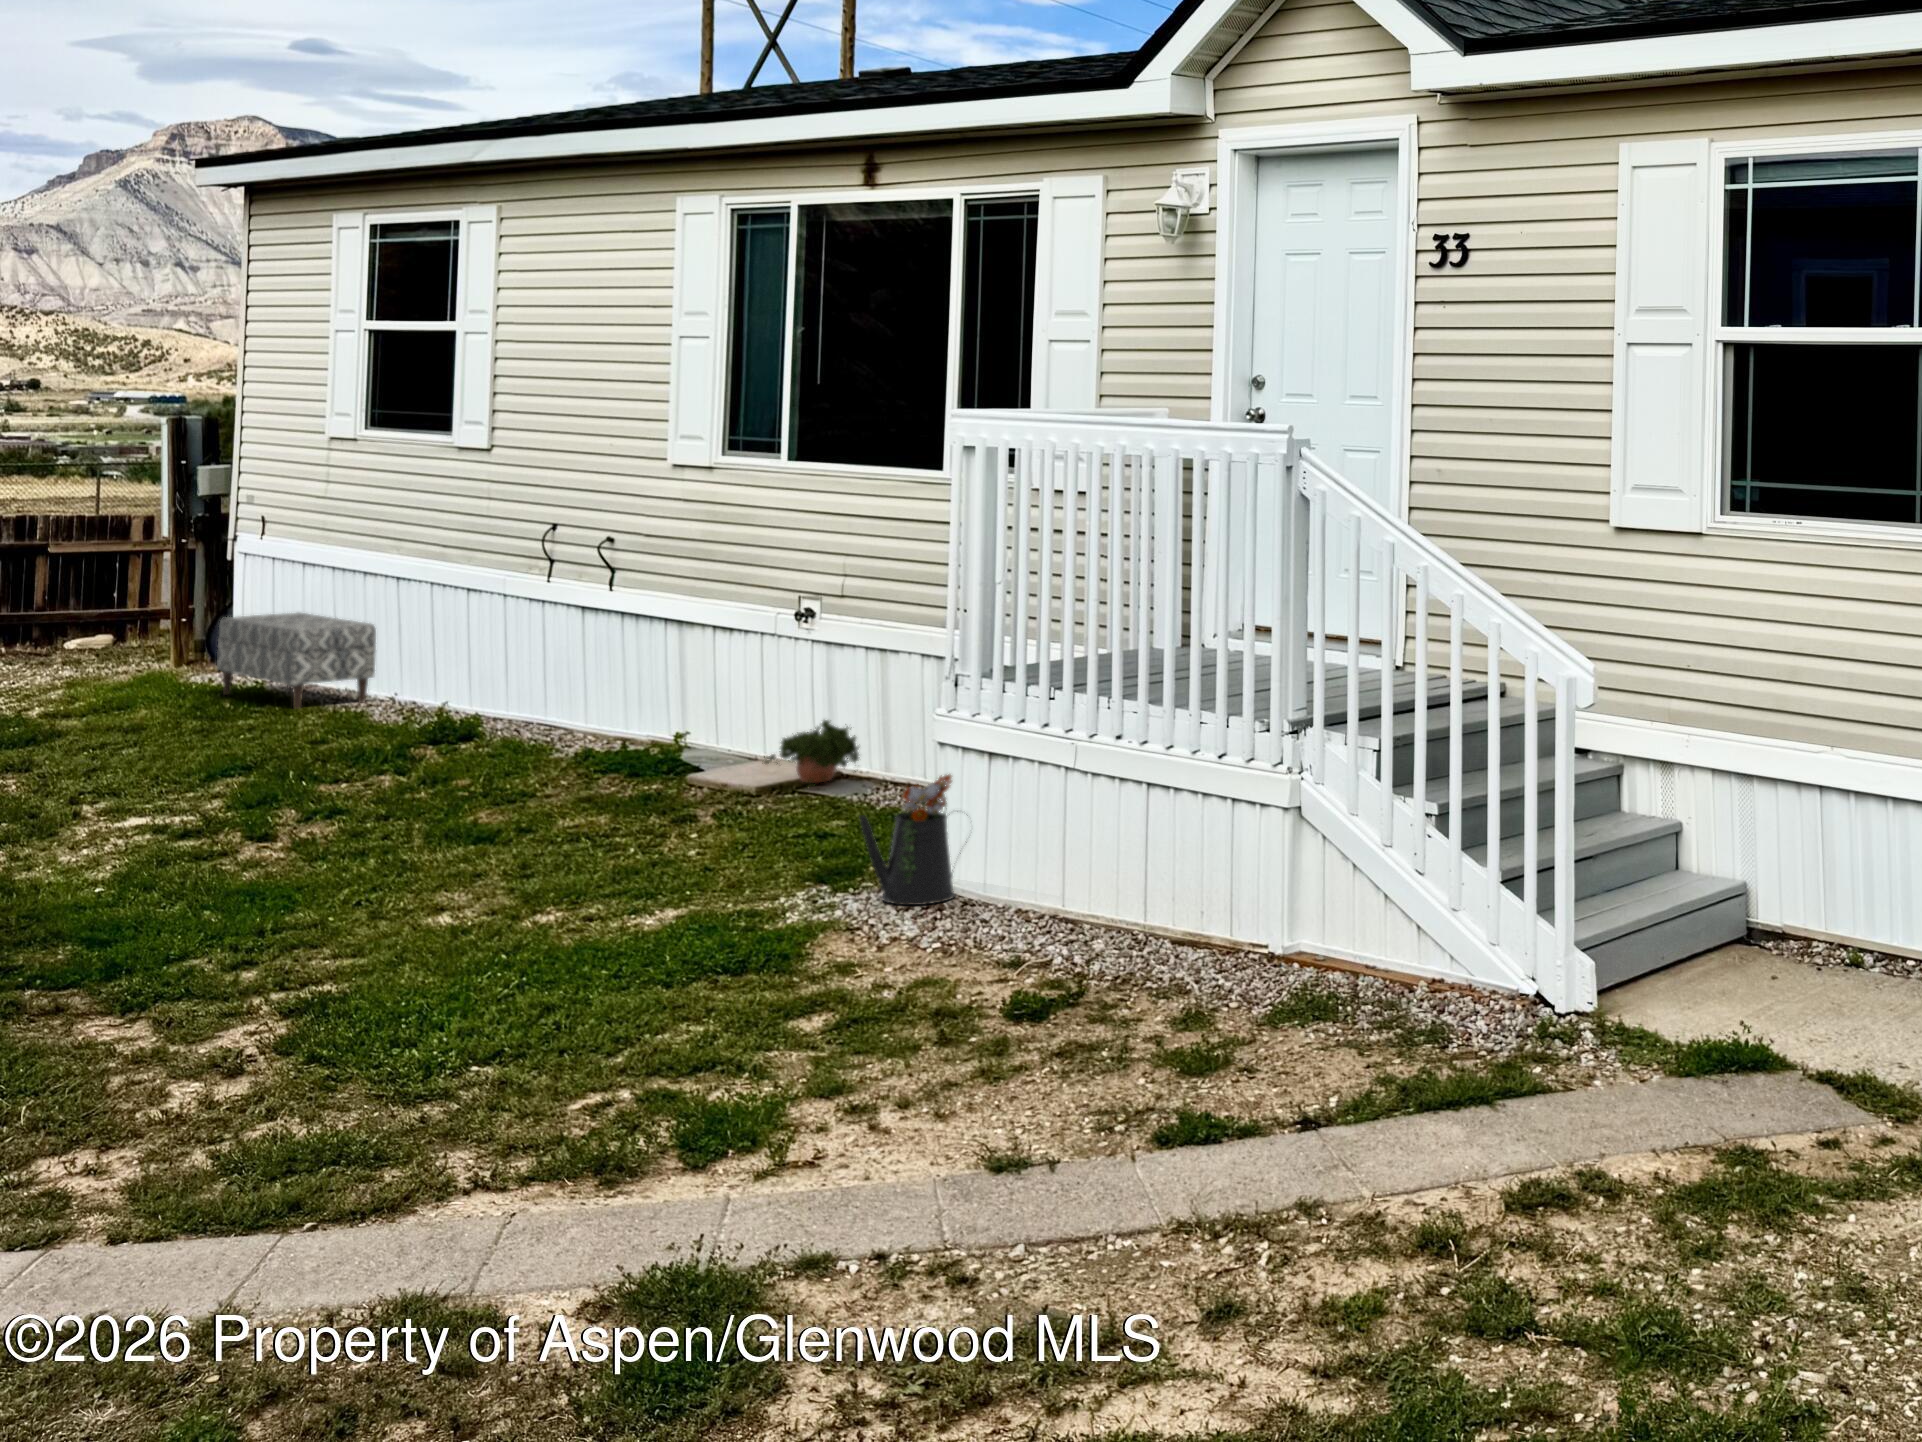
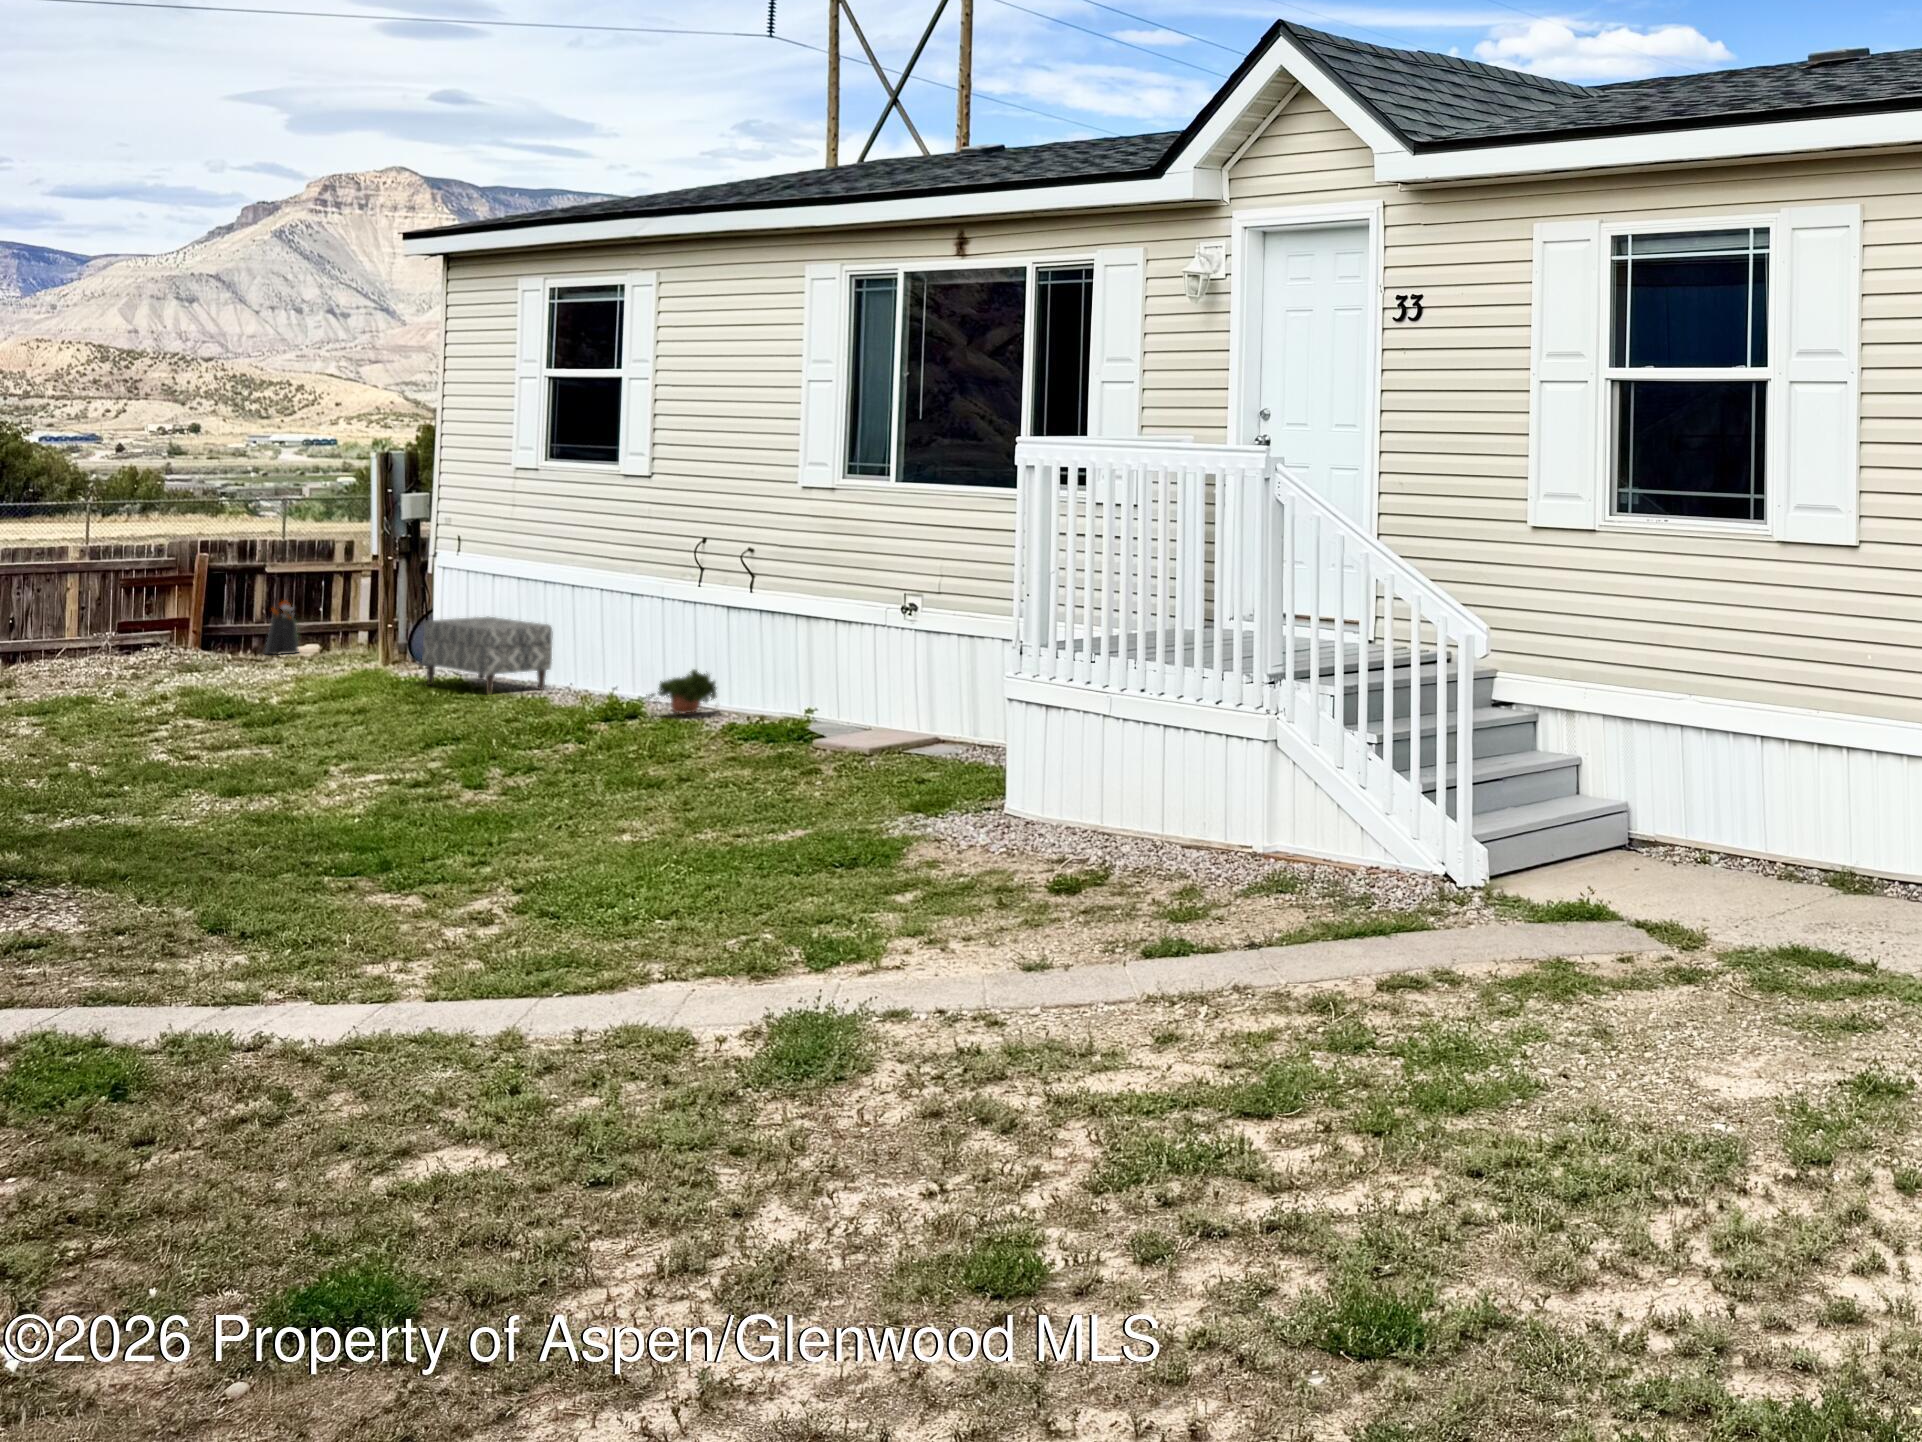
potted plant: present [764,720,859,787] -> present [646,669,717,714]
watering can: present [860,774,967,905] -> present [265,601,299,654]

